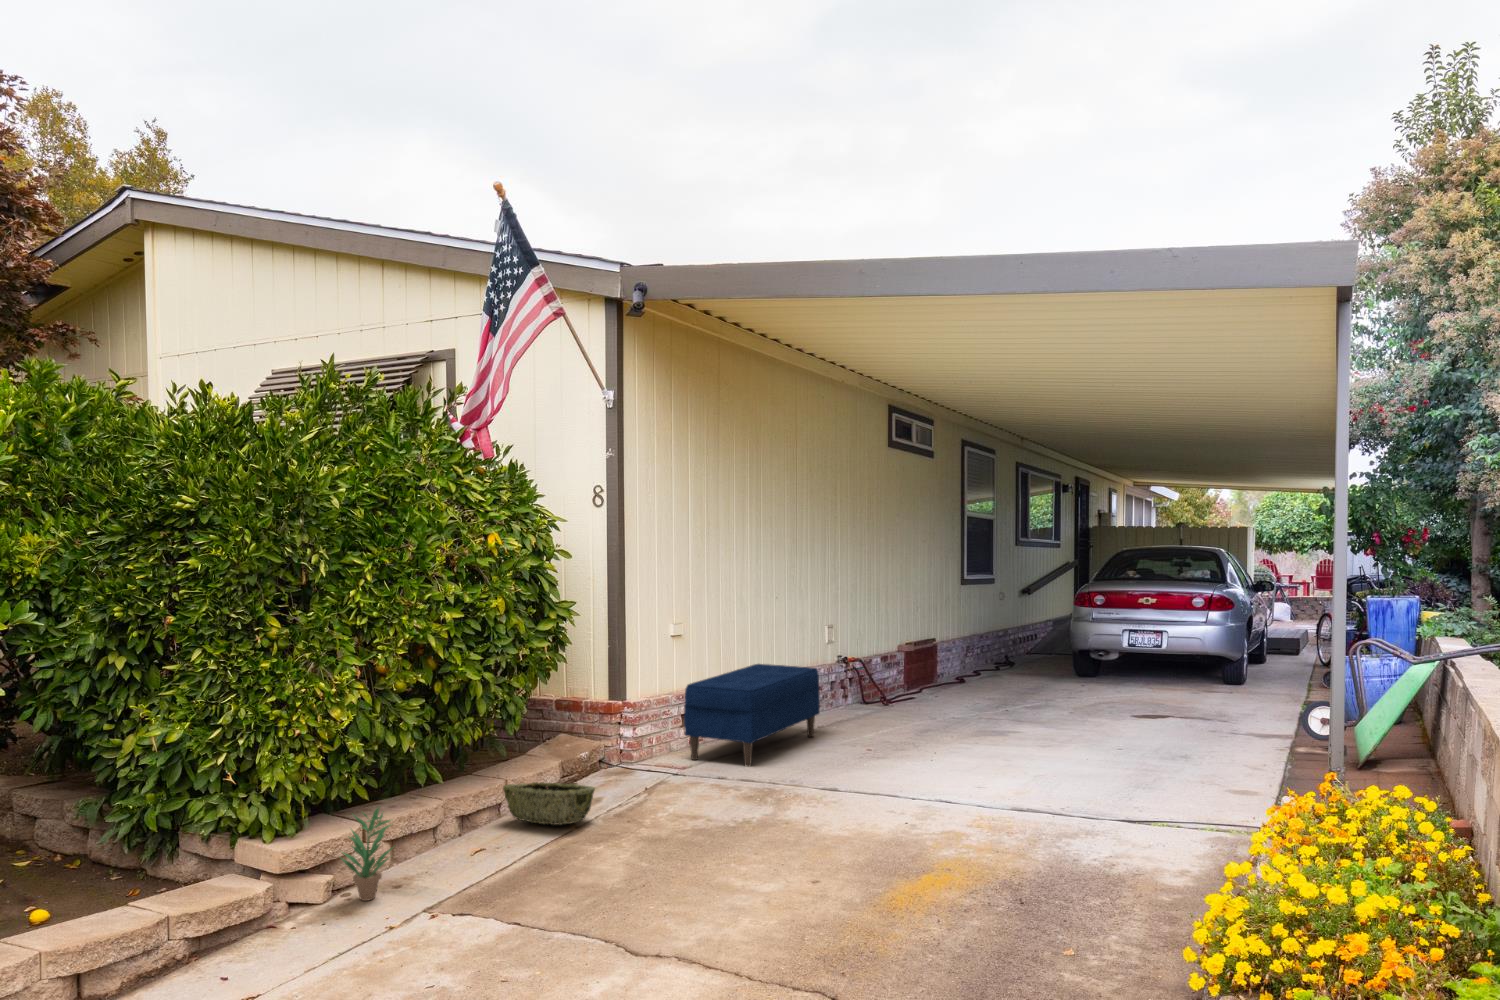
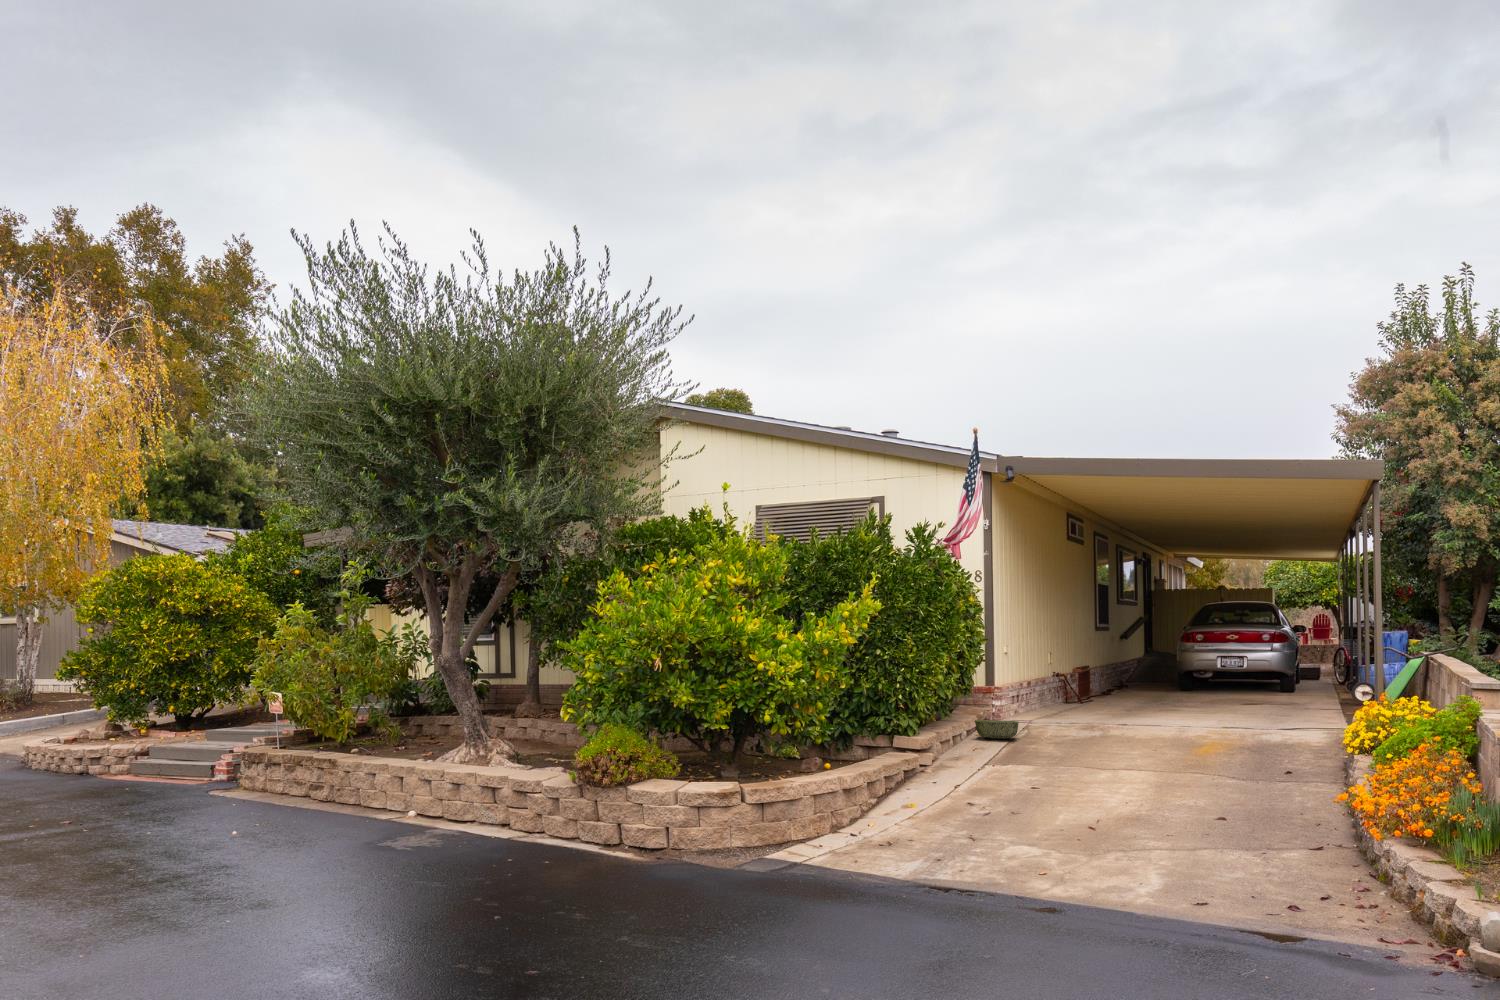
bench: present [684,664,820,766] -> none [1018,670,1077,722]
potted plant: present [341,808,392,901] -> none [945,718,969,761]

